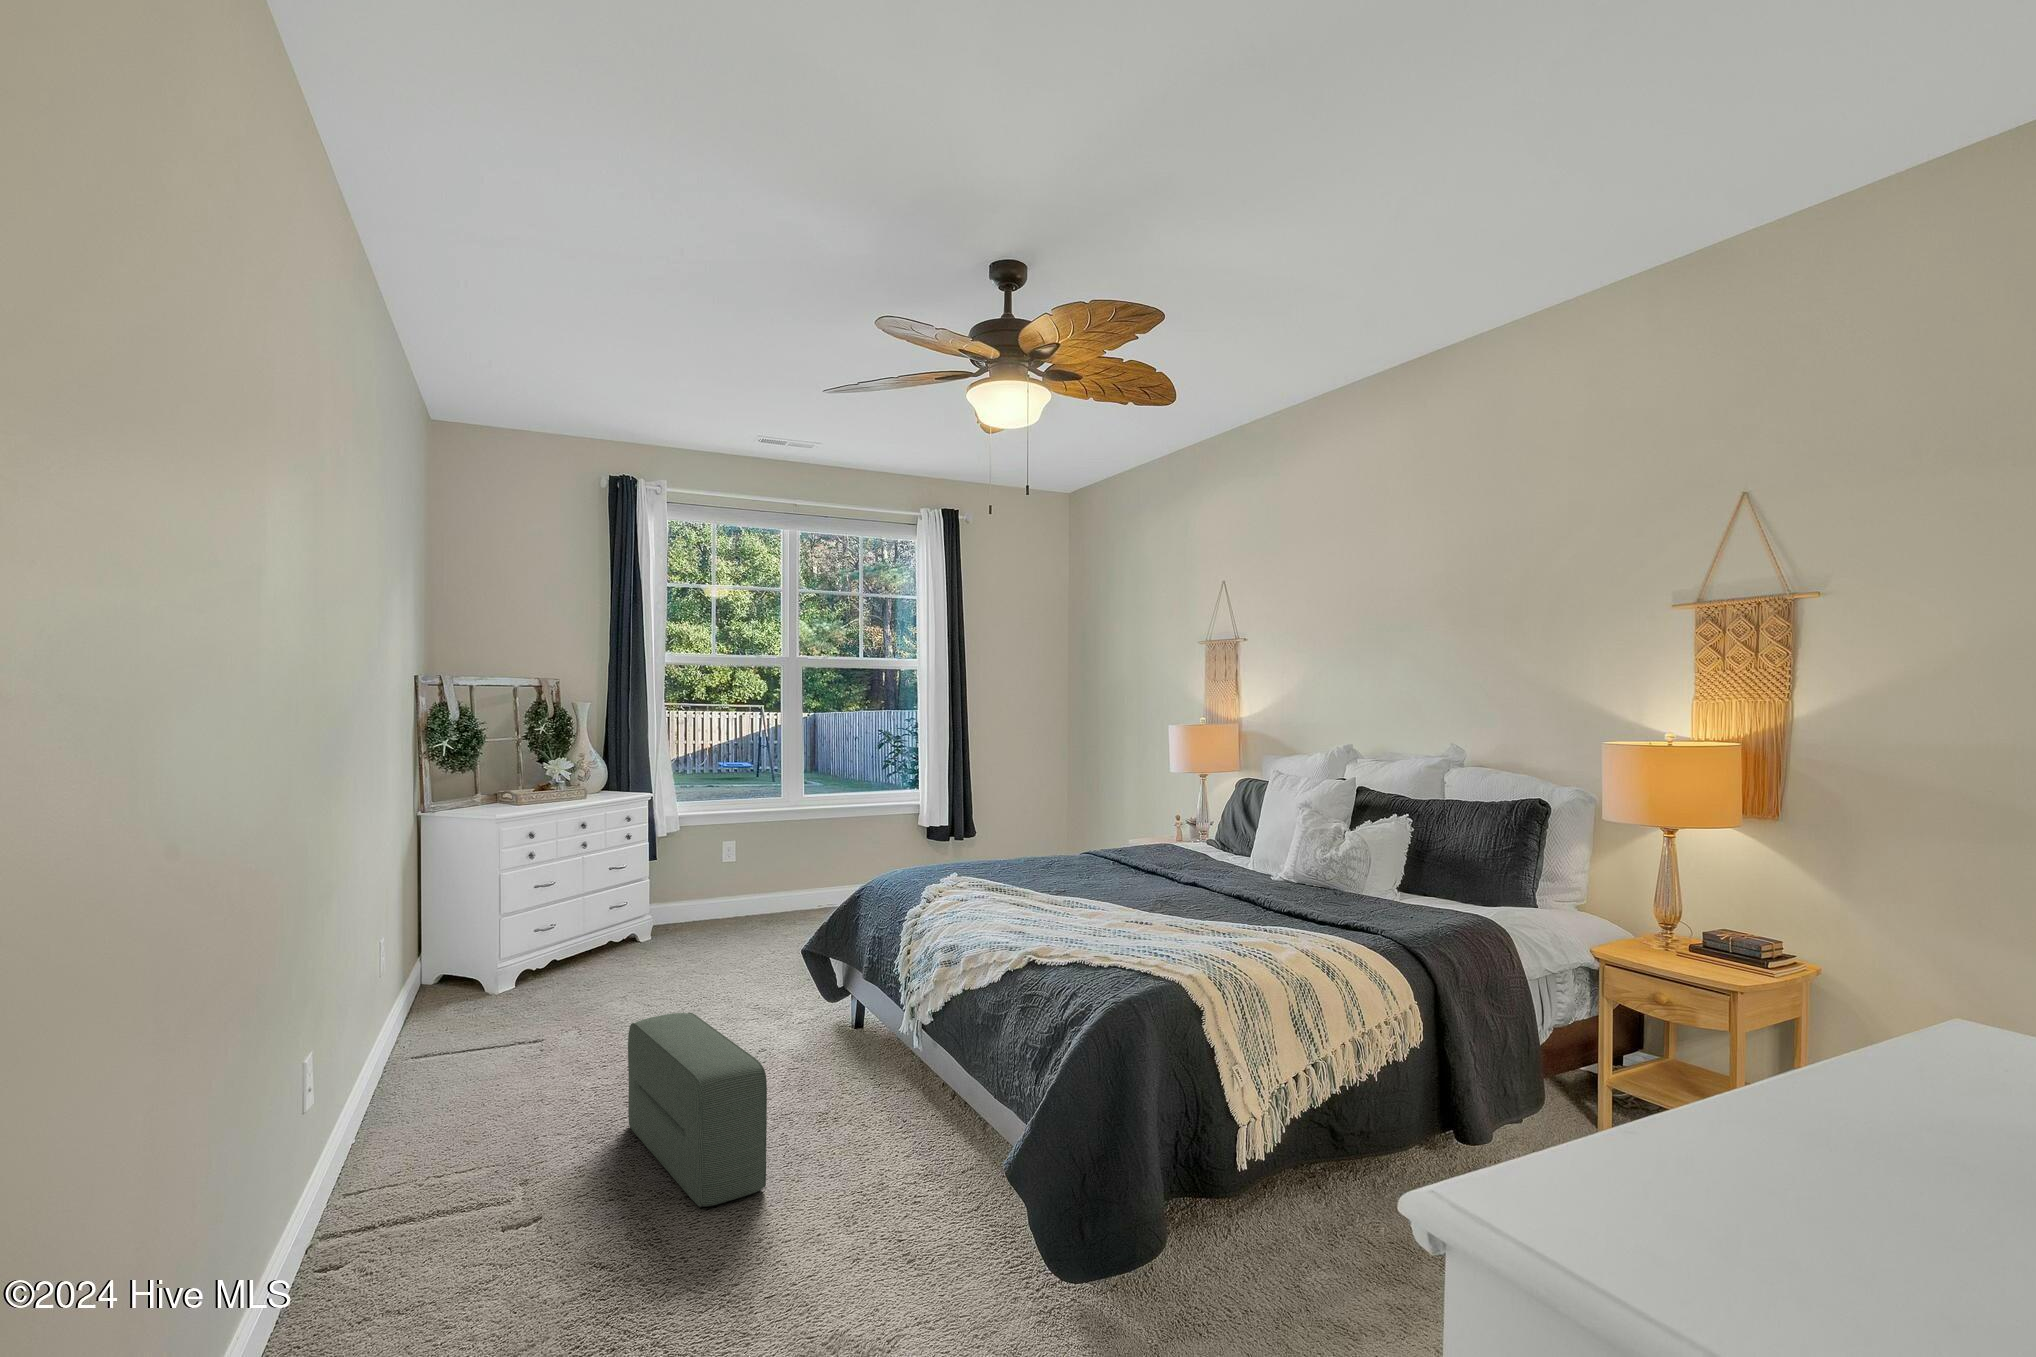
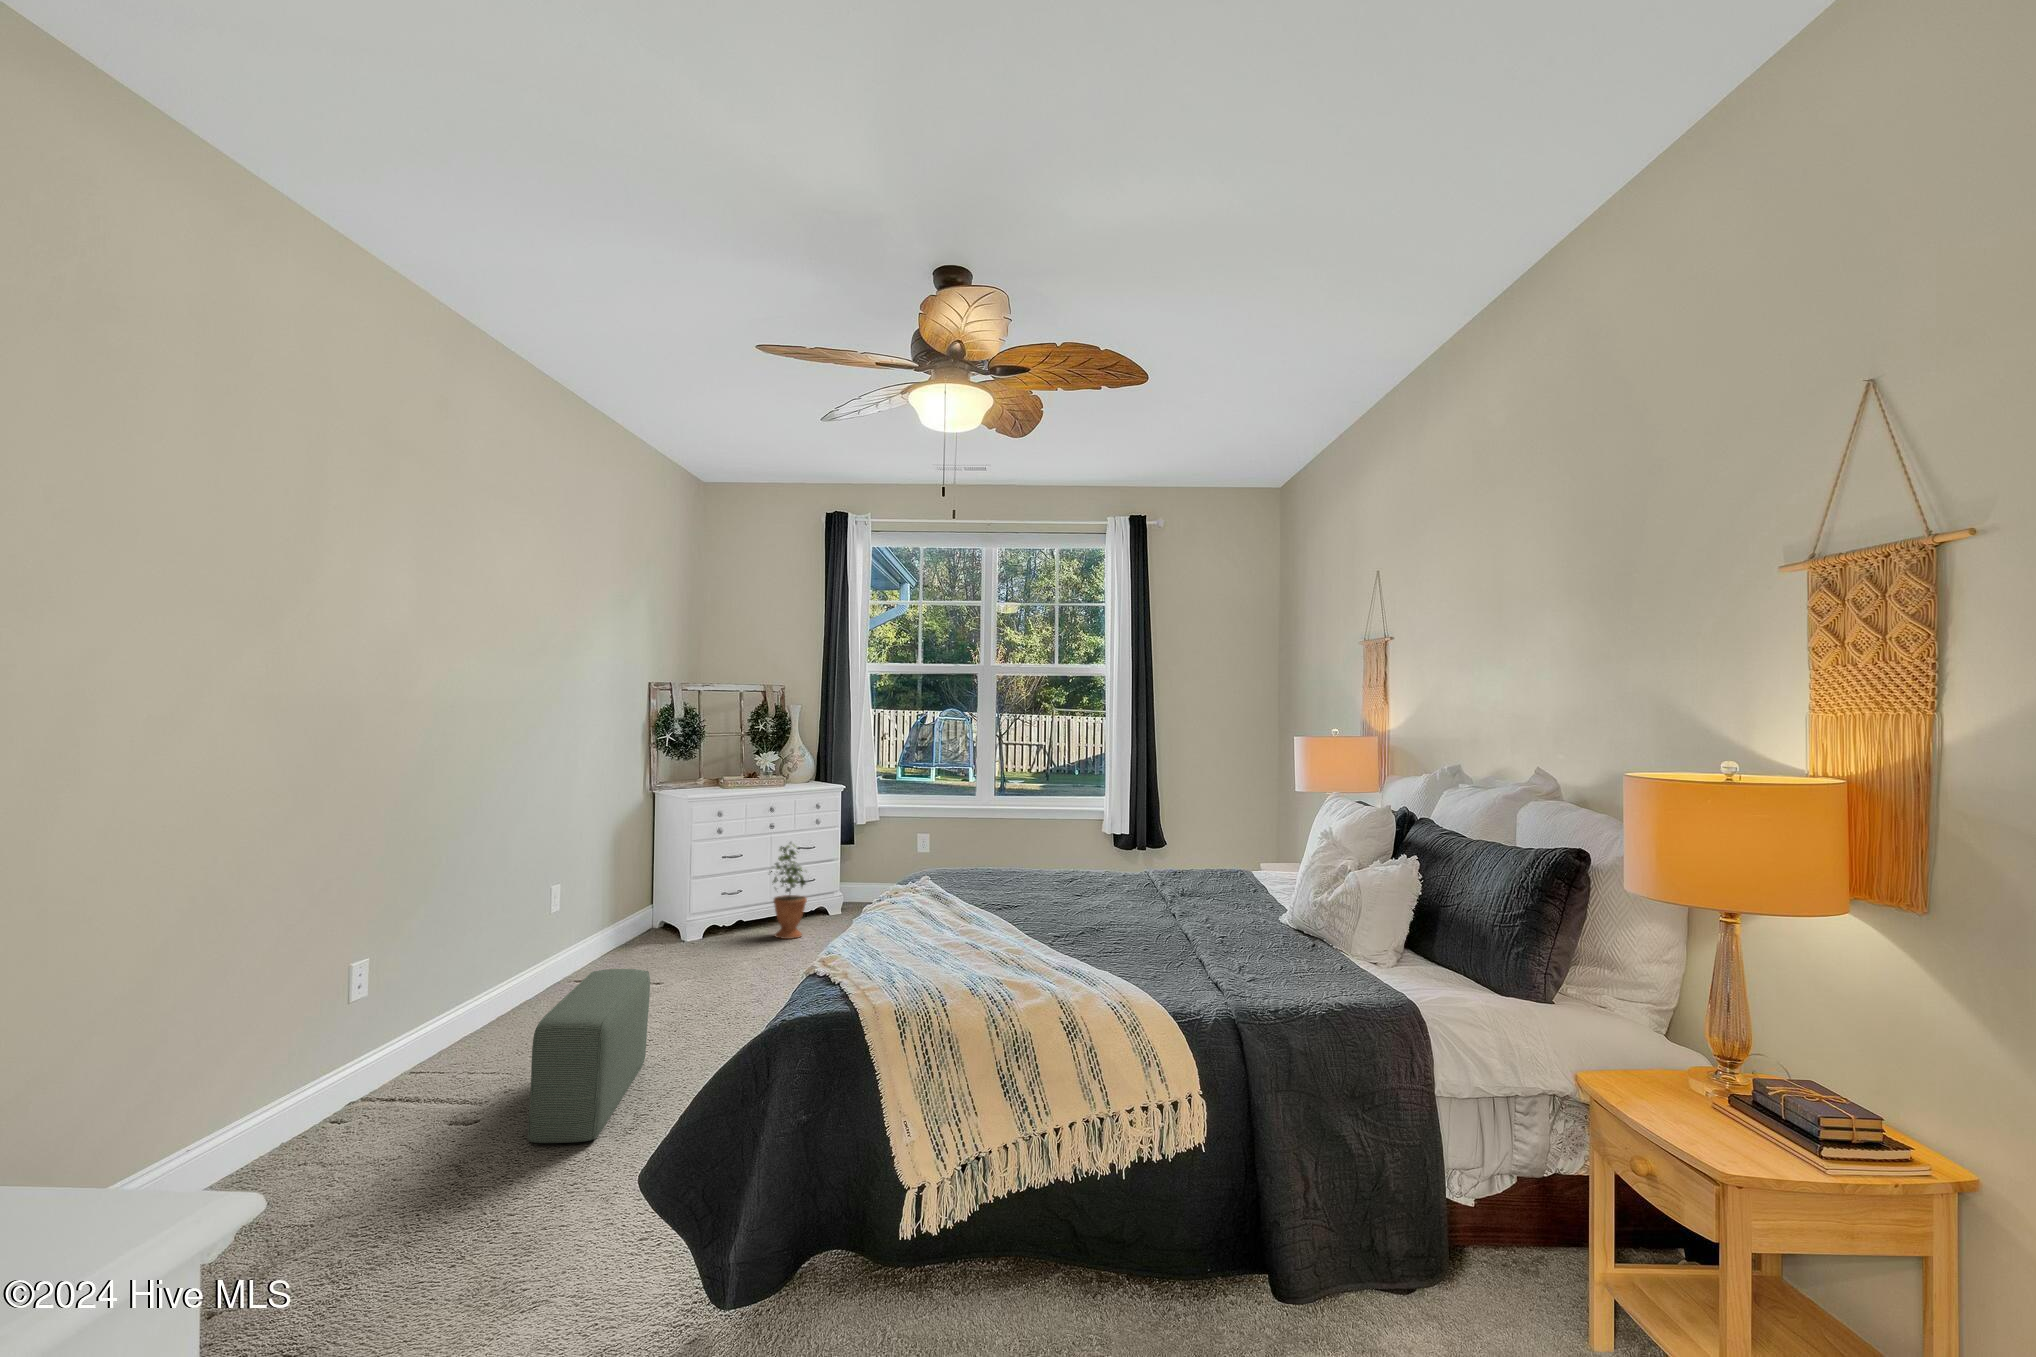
potted plant: none [606,856,649,968] -> present [770,842,807,939]

